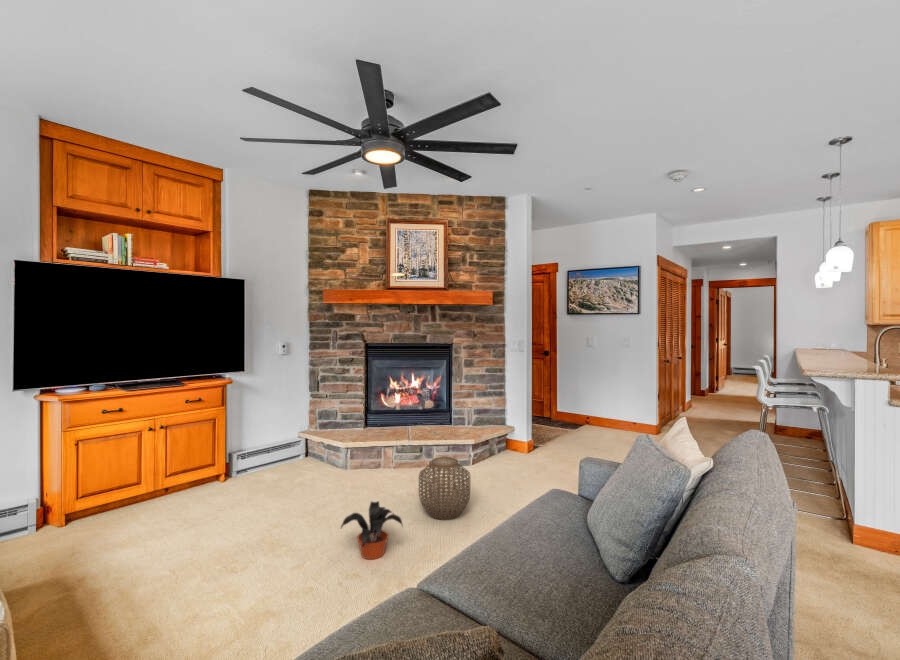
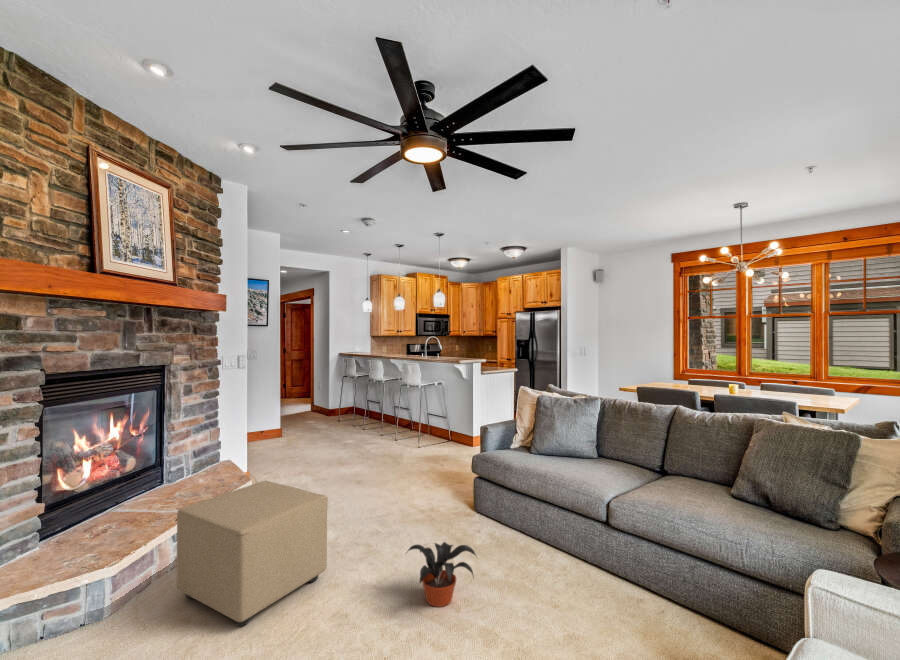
ottoman: none [334,425,423,504] -> present [176,481,328,626]
woven basket: present [419,457,470,520] -> none [341,484,399,557]

